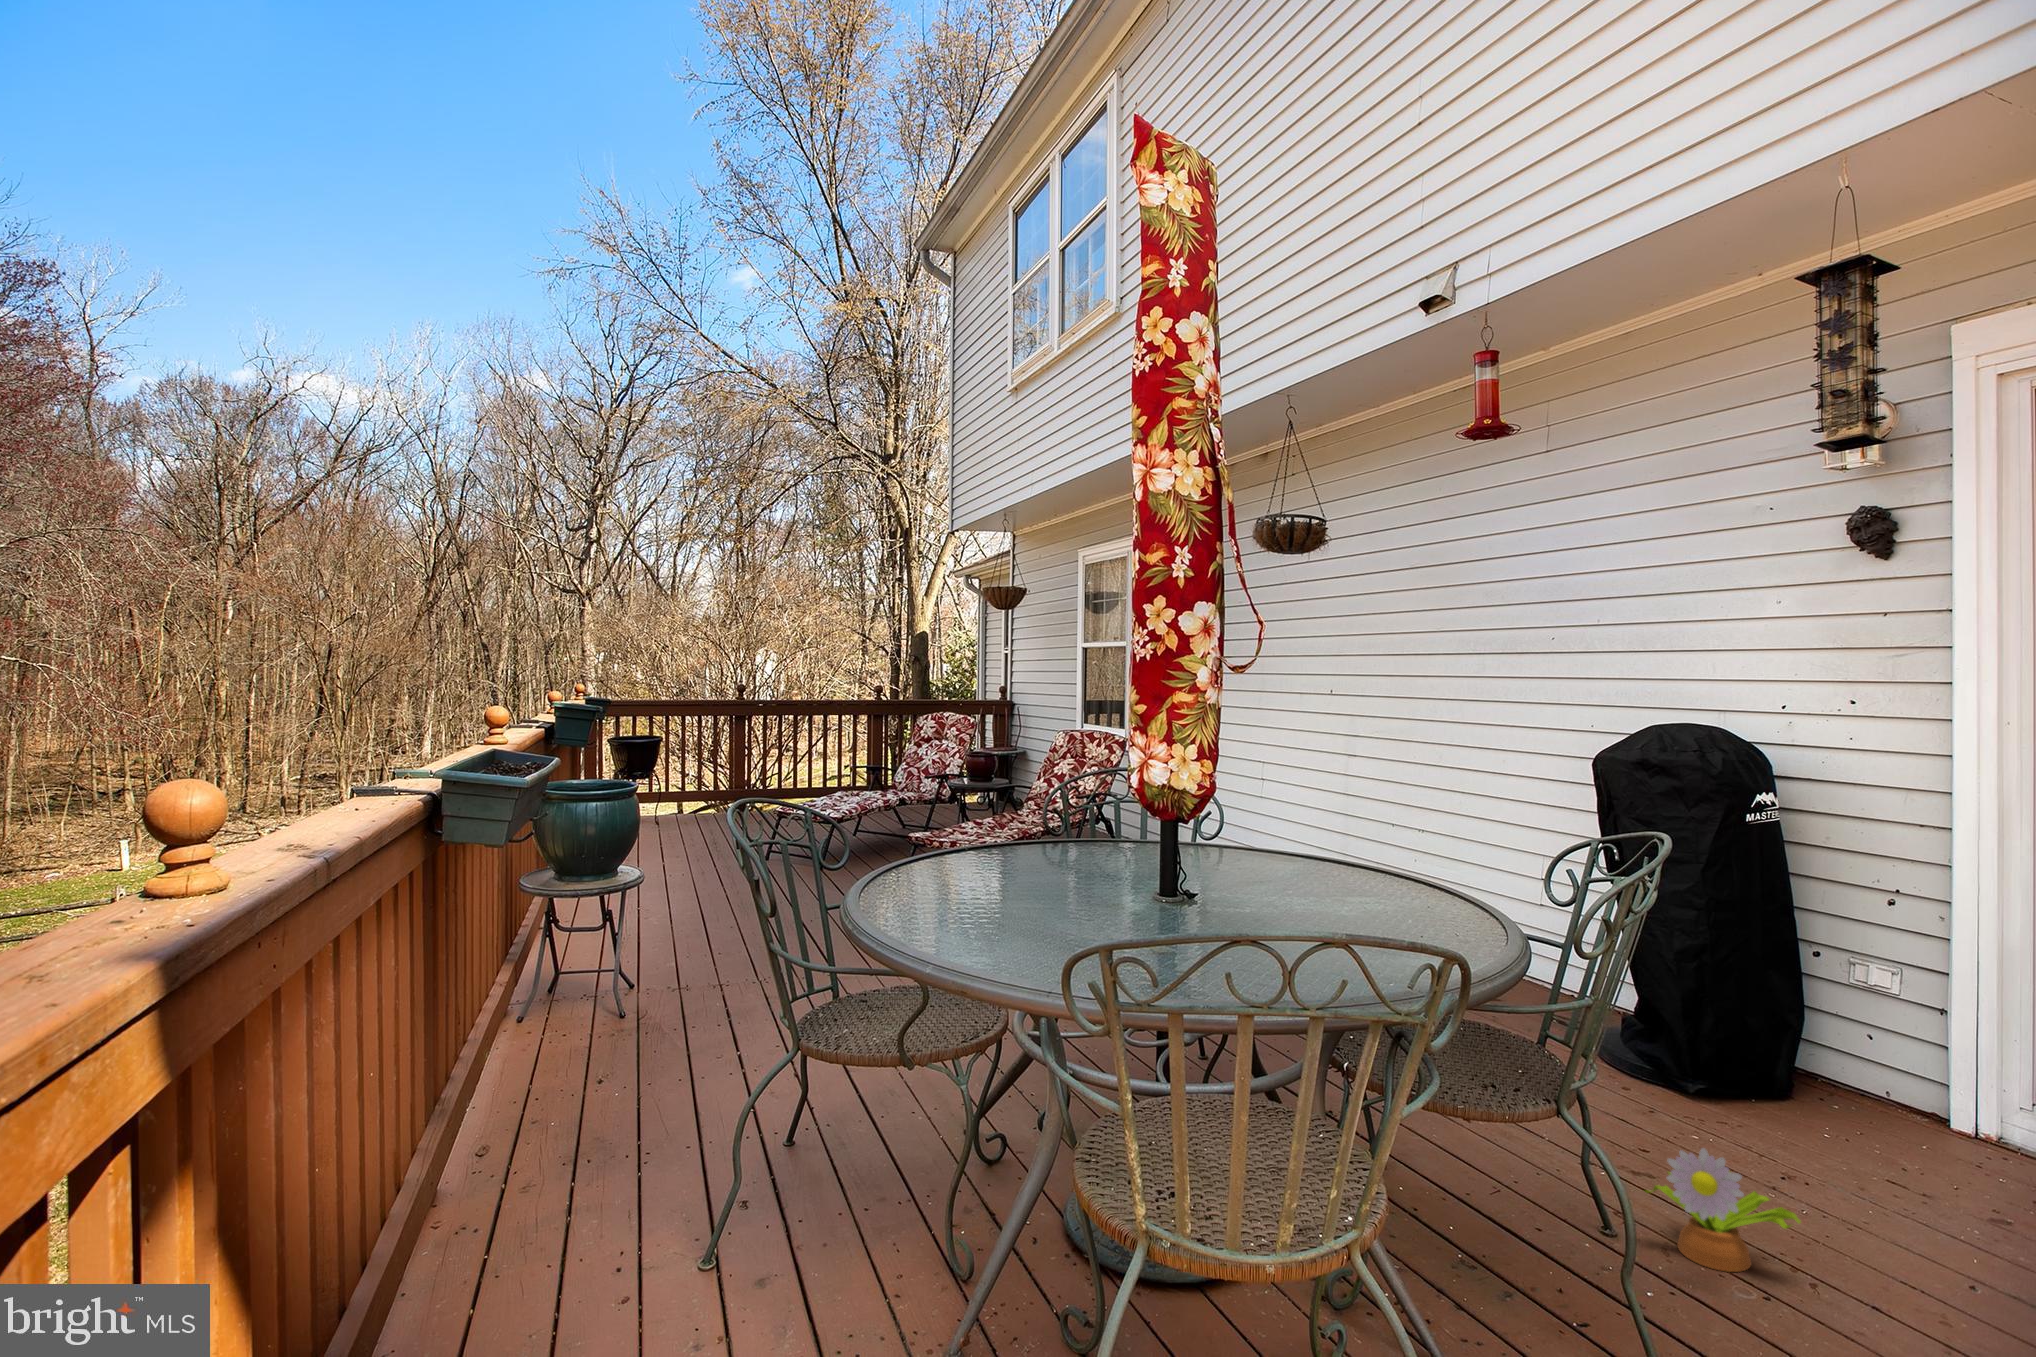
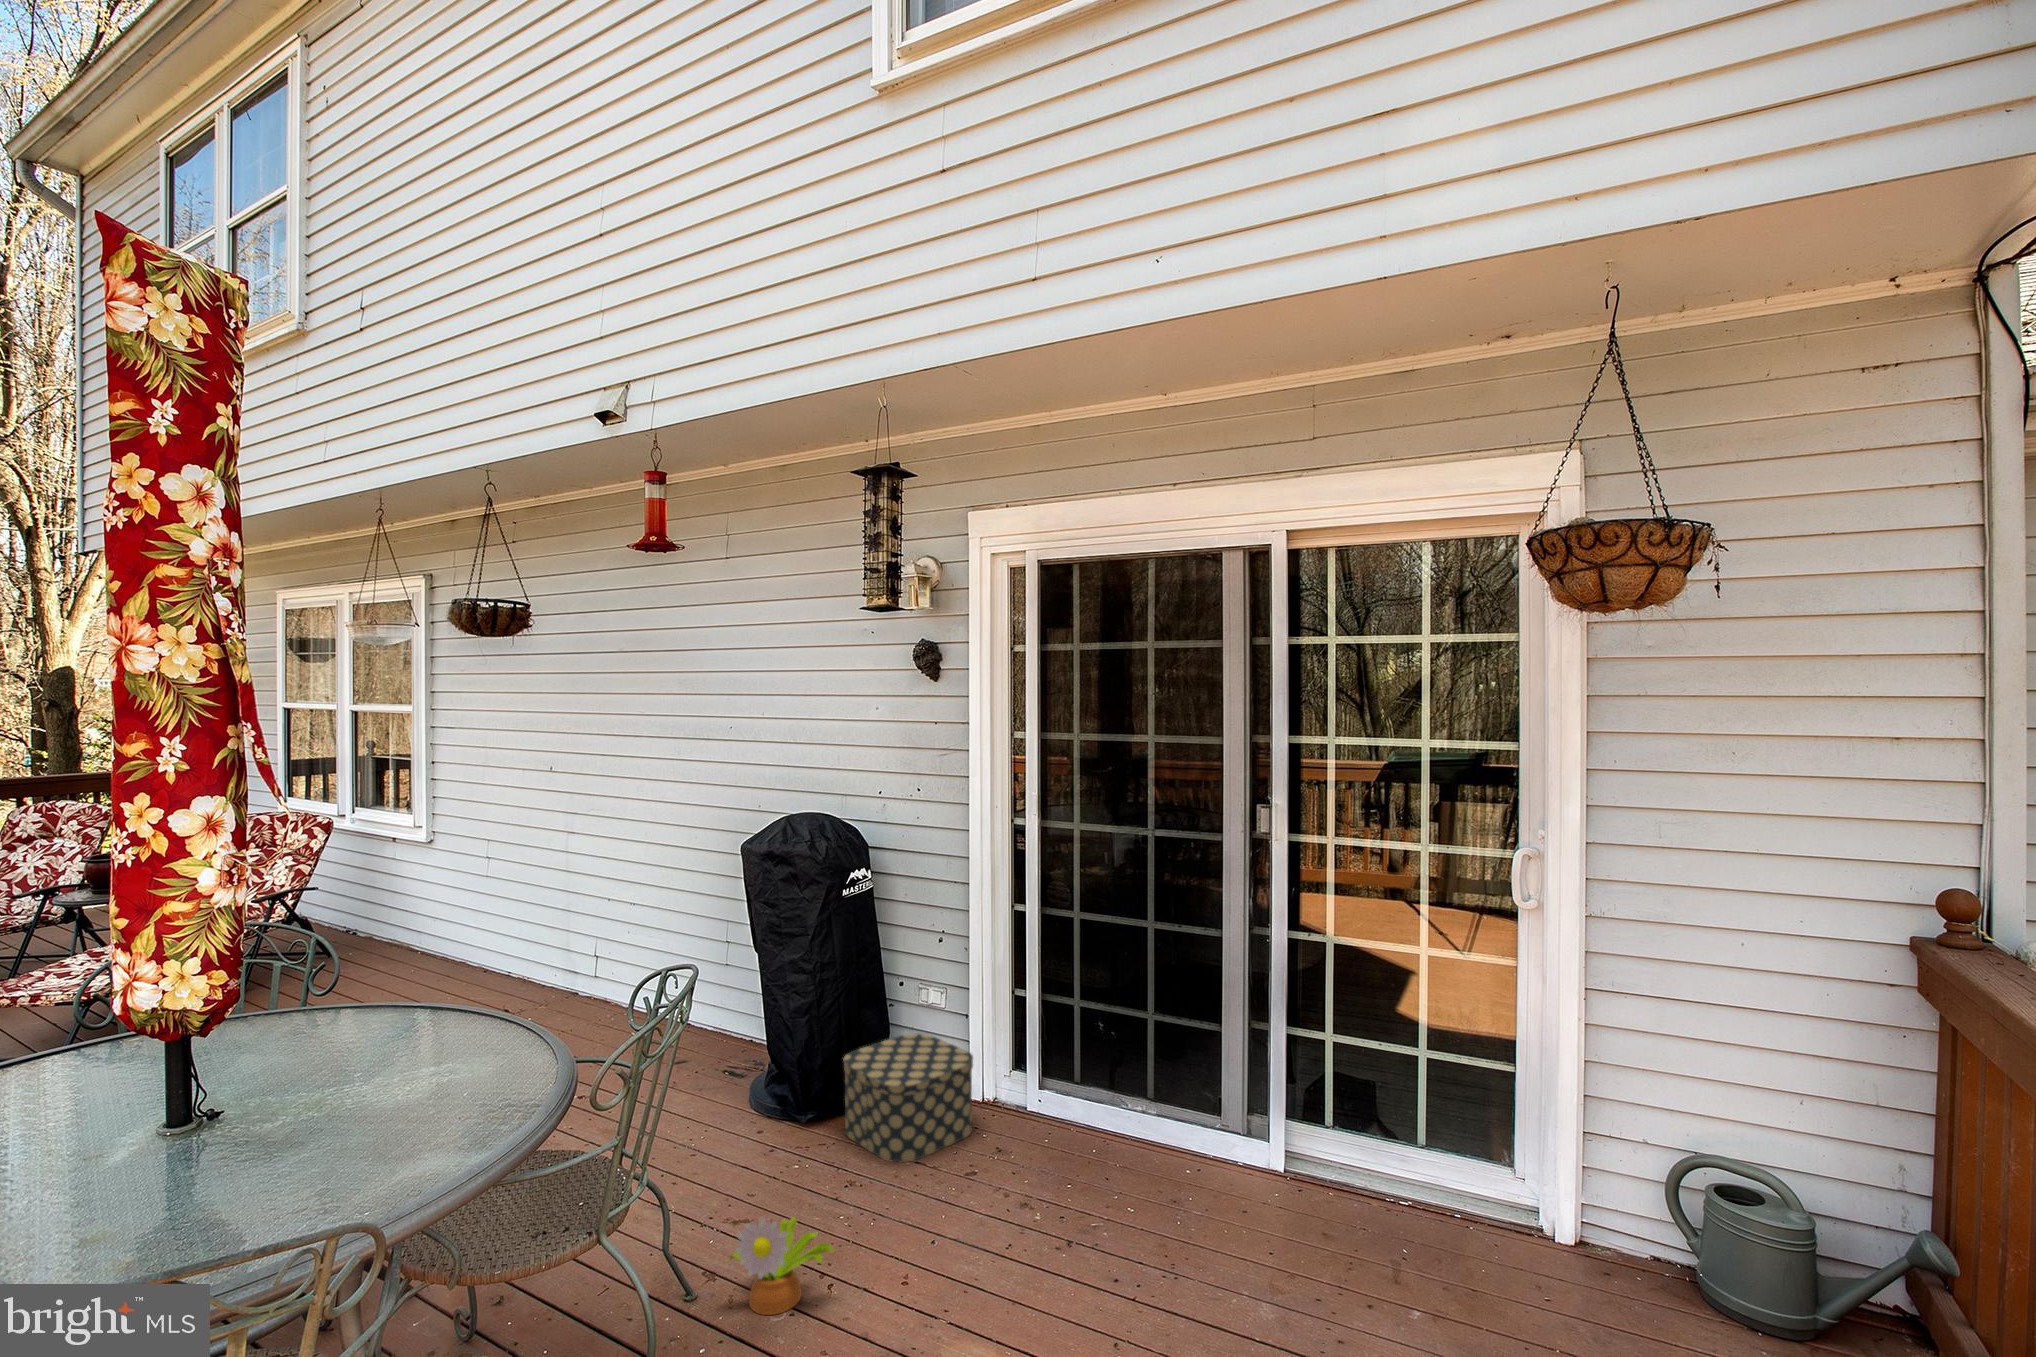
storage box: none [1751,1018,1973,1173] -> present [843,1034,973,1162]

